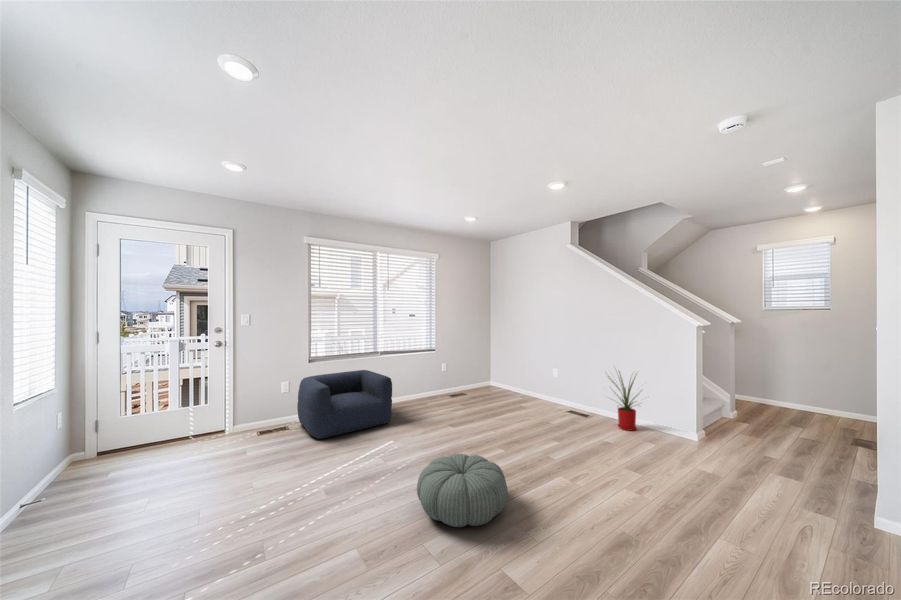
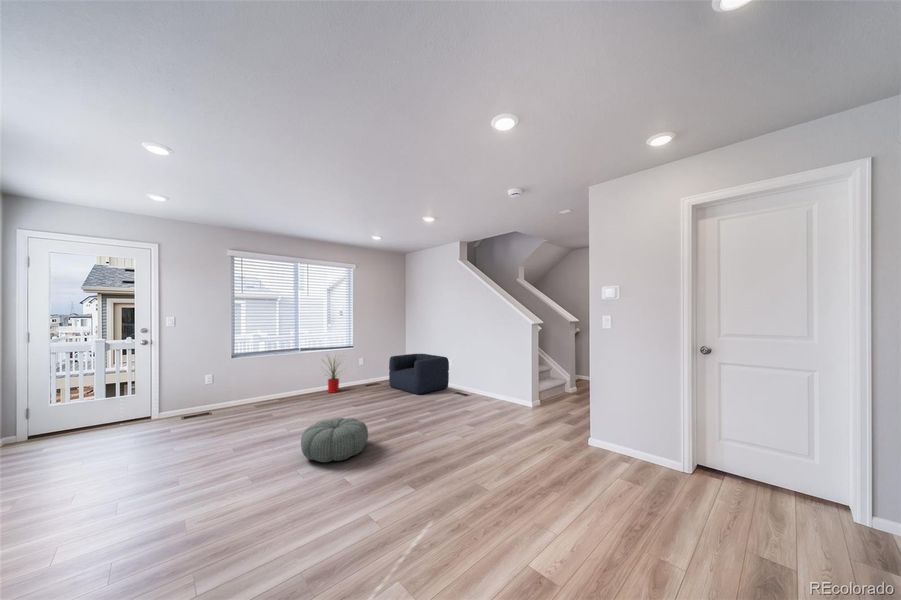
armchair: present [297,370,392,439] -> present [389,354,449,394]
house plant: present [608,371,638,431] -> present [328,359,339,393]

